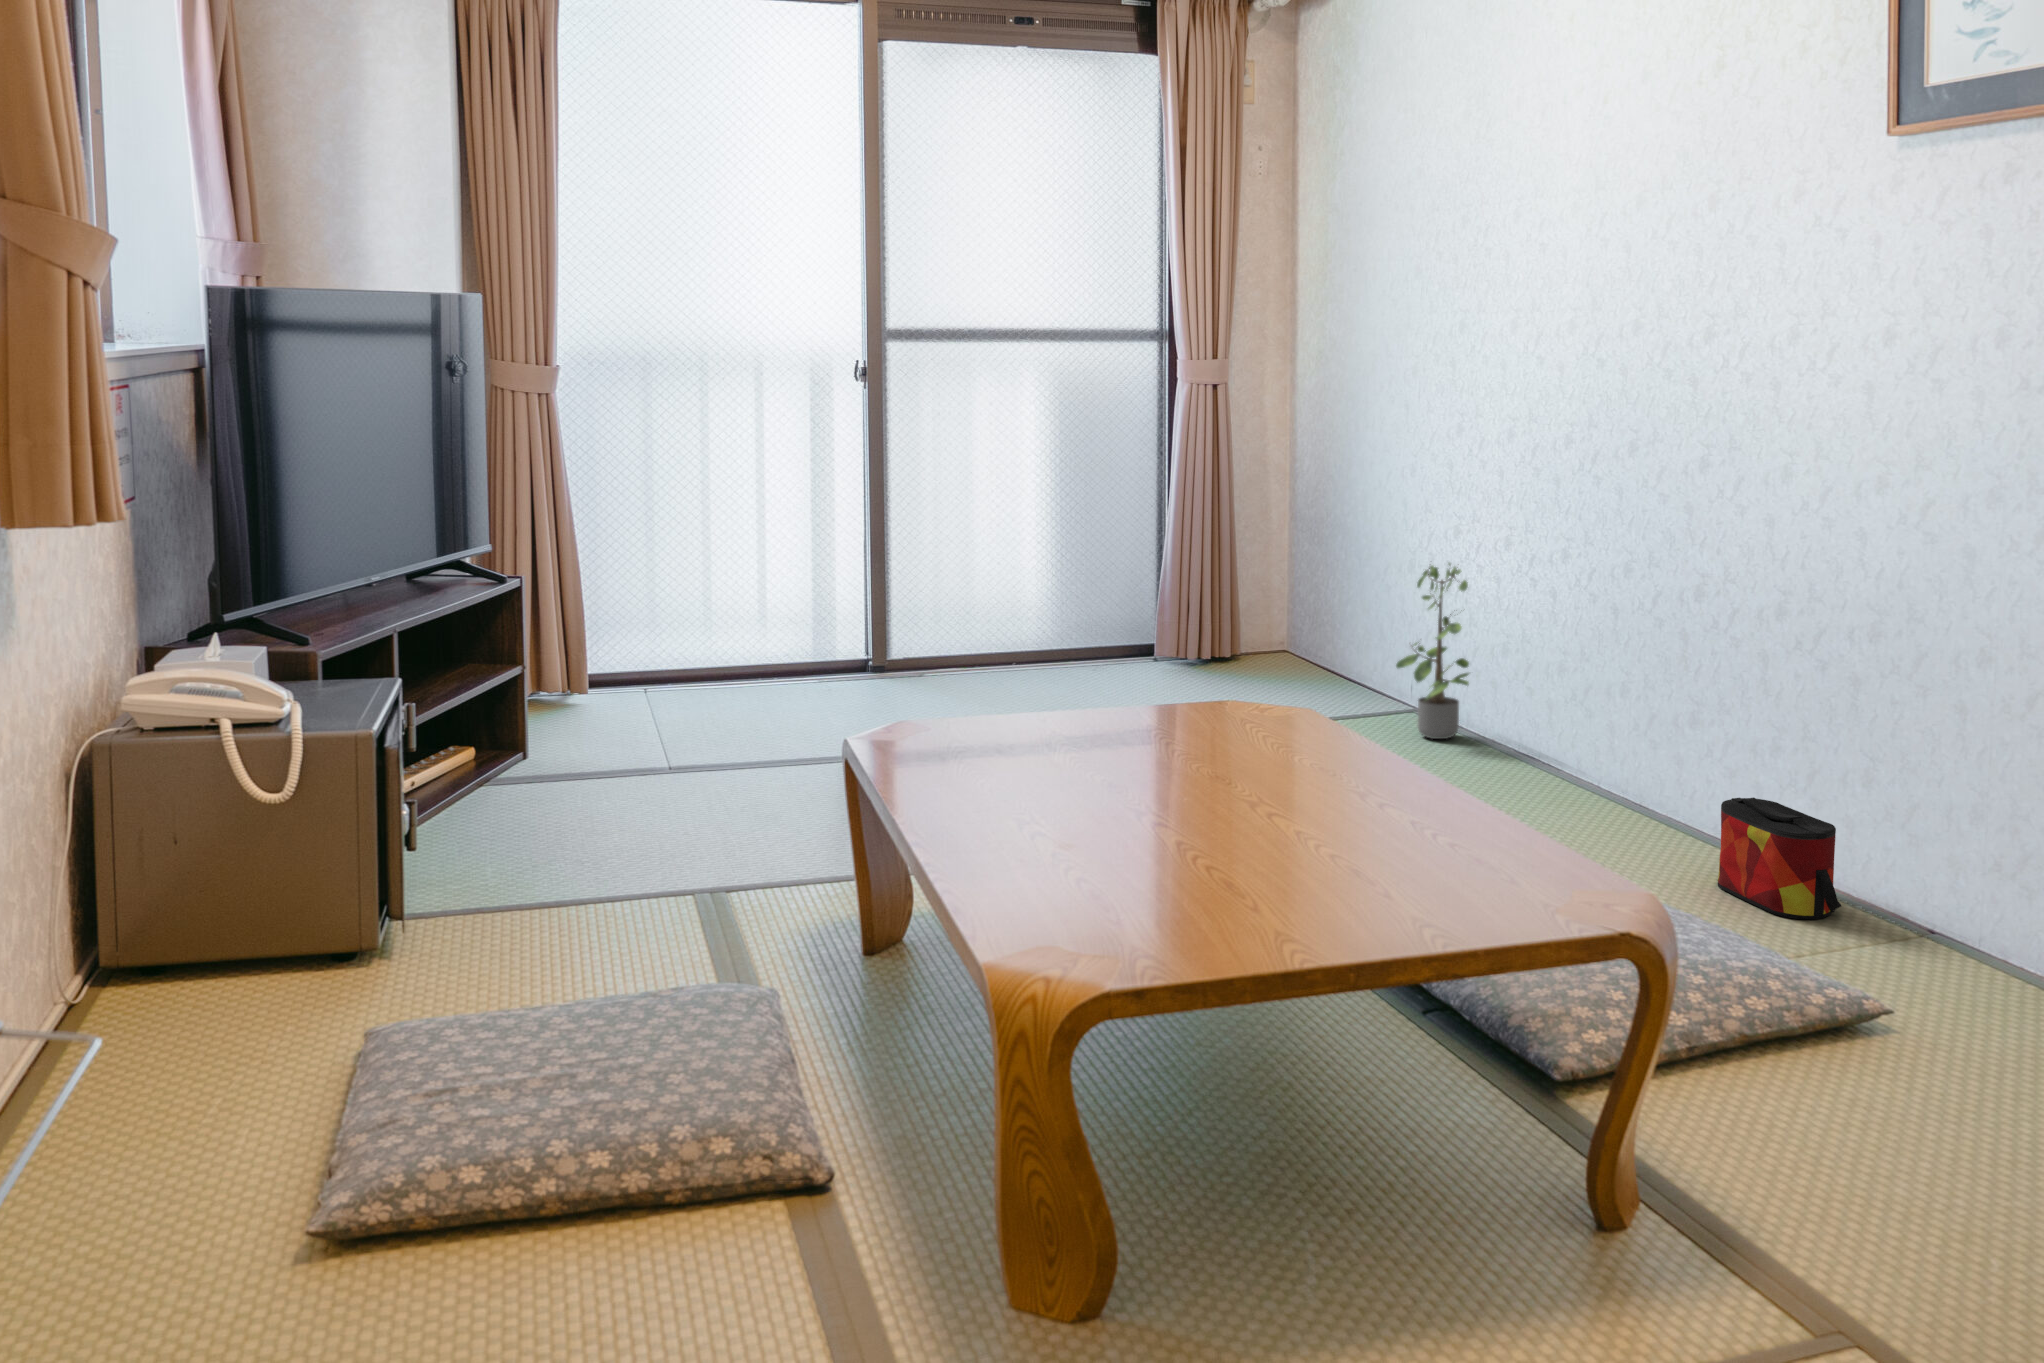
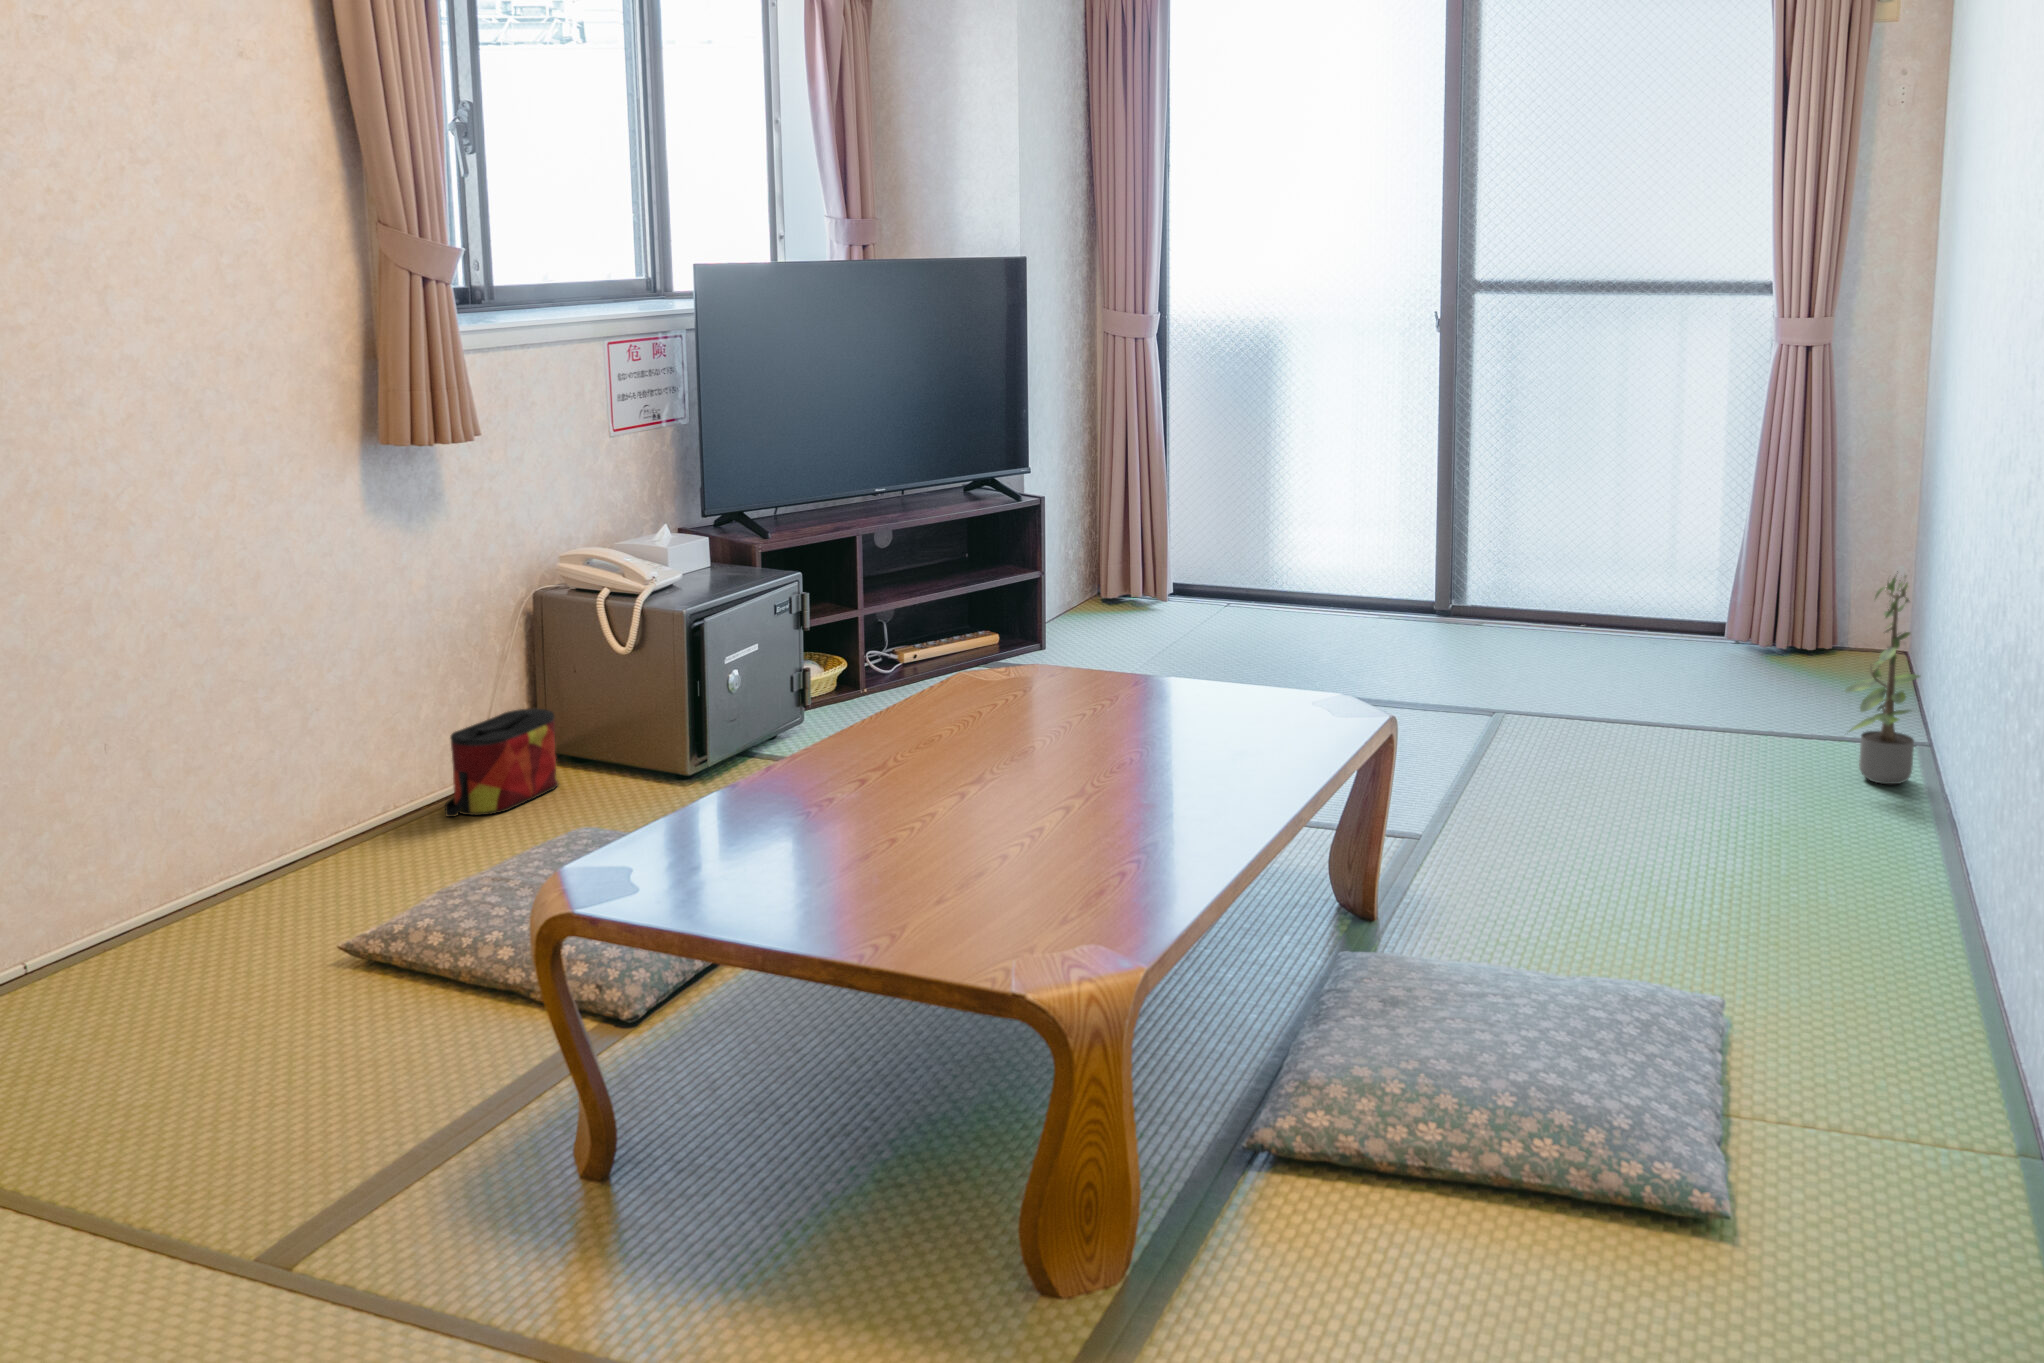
bag: present [1718,798,1841,919] -> present [445,708,558,817]

